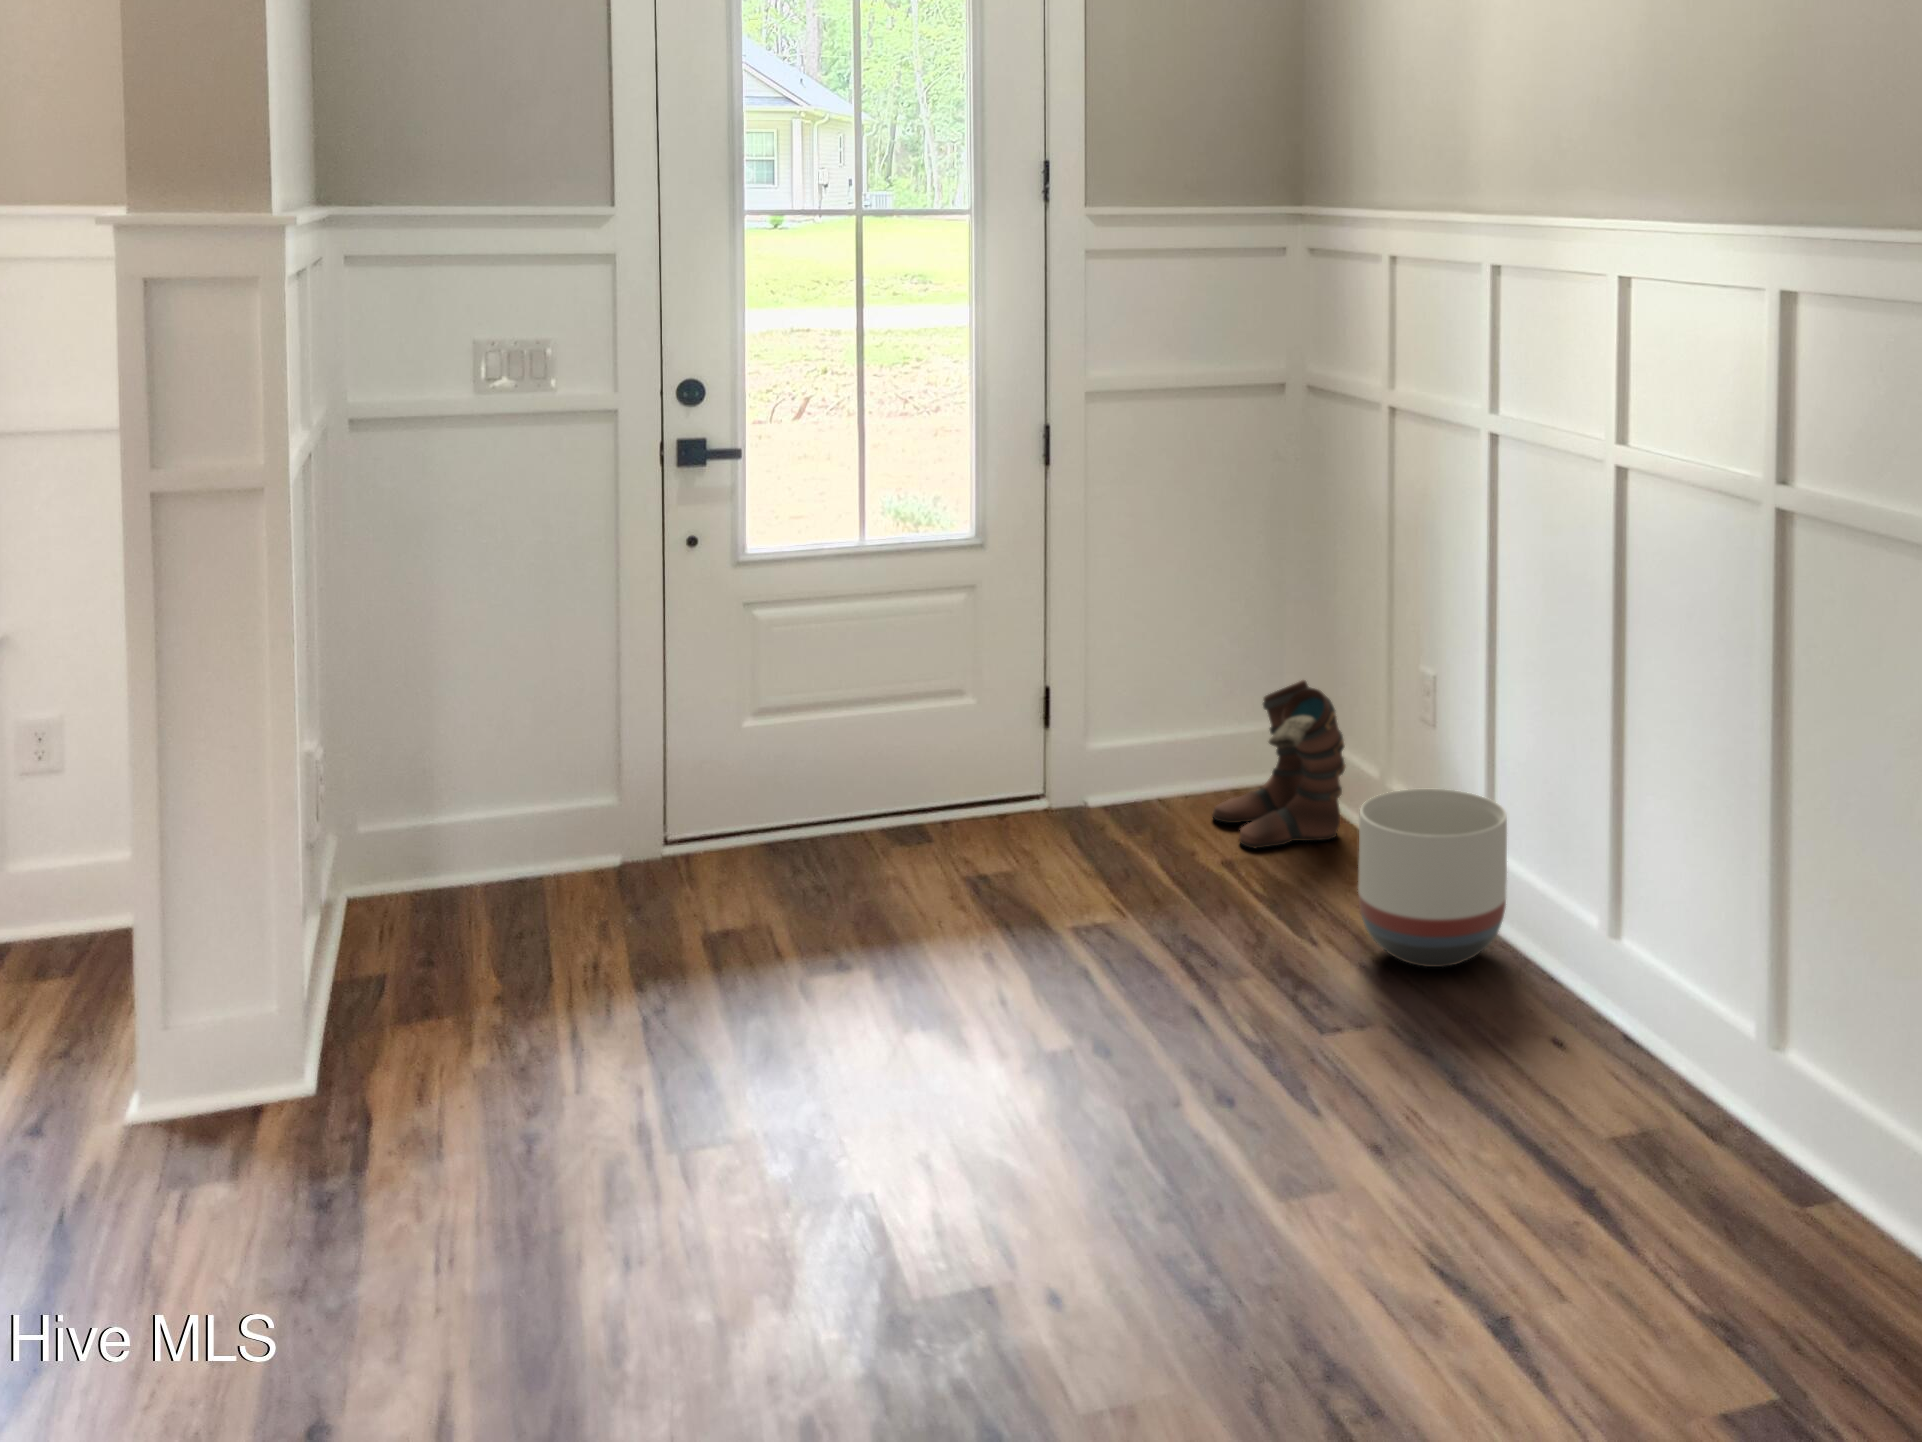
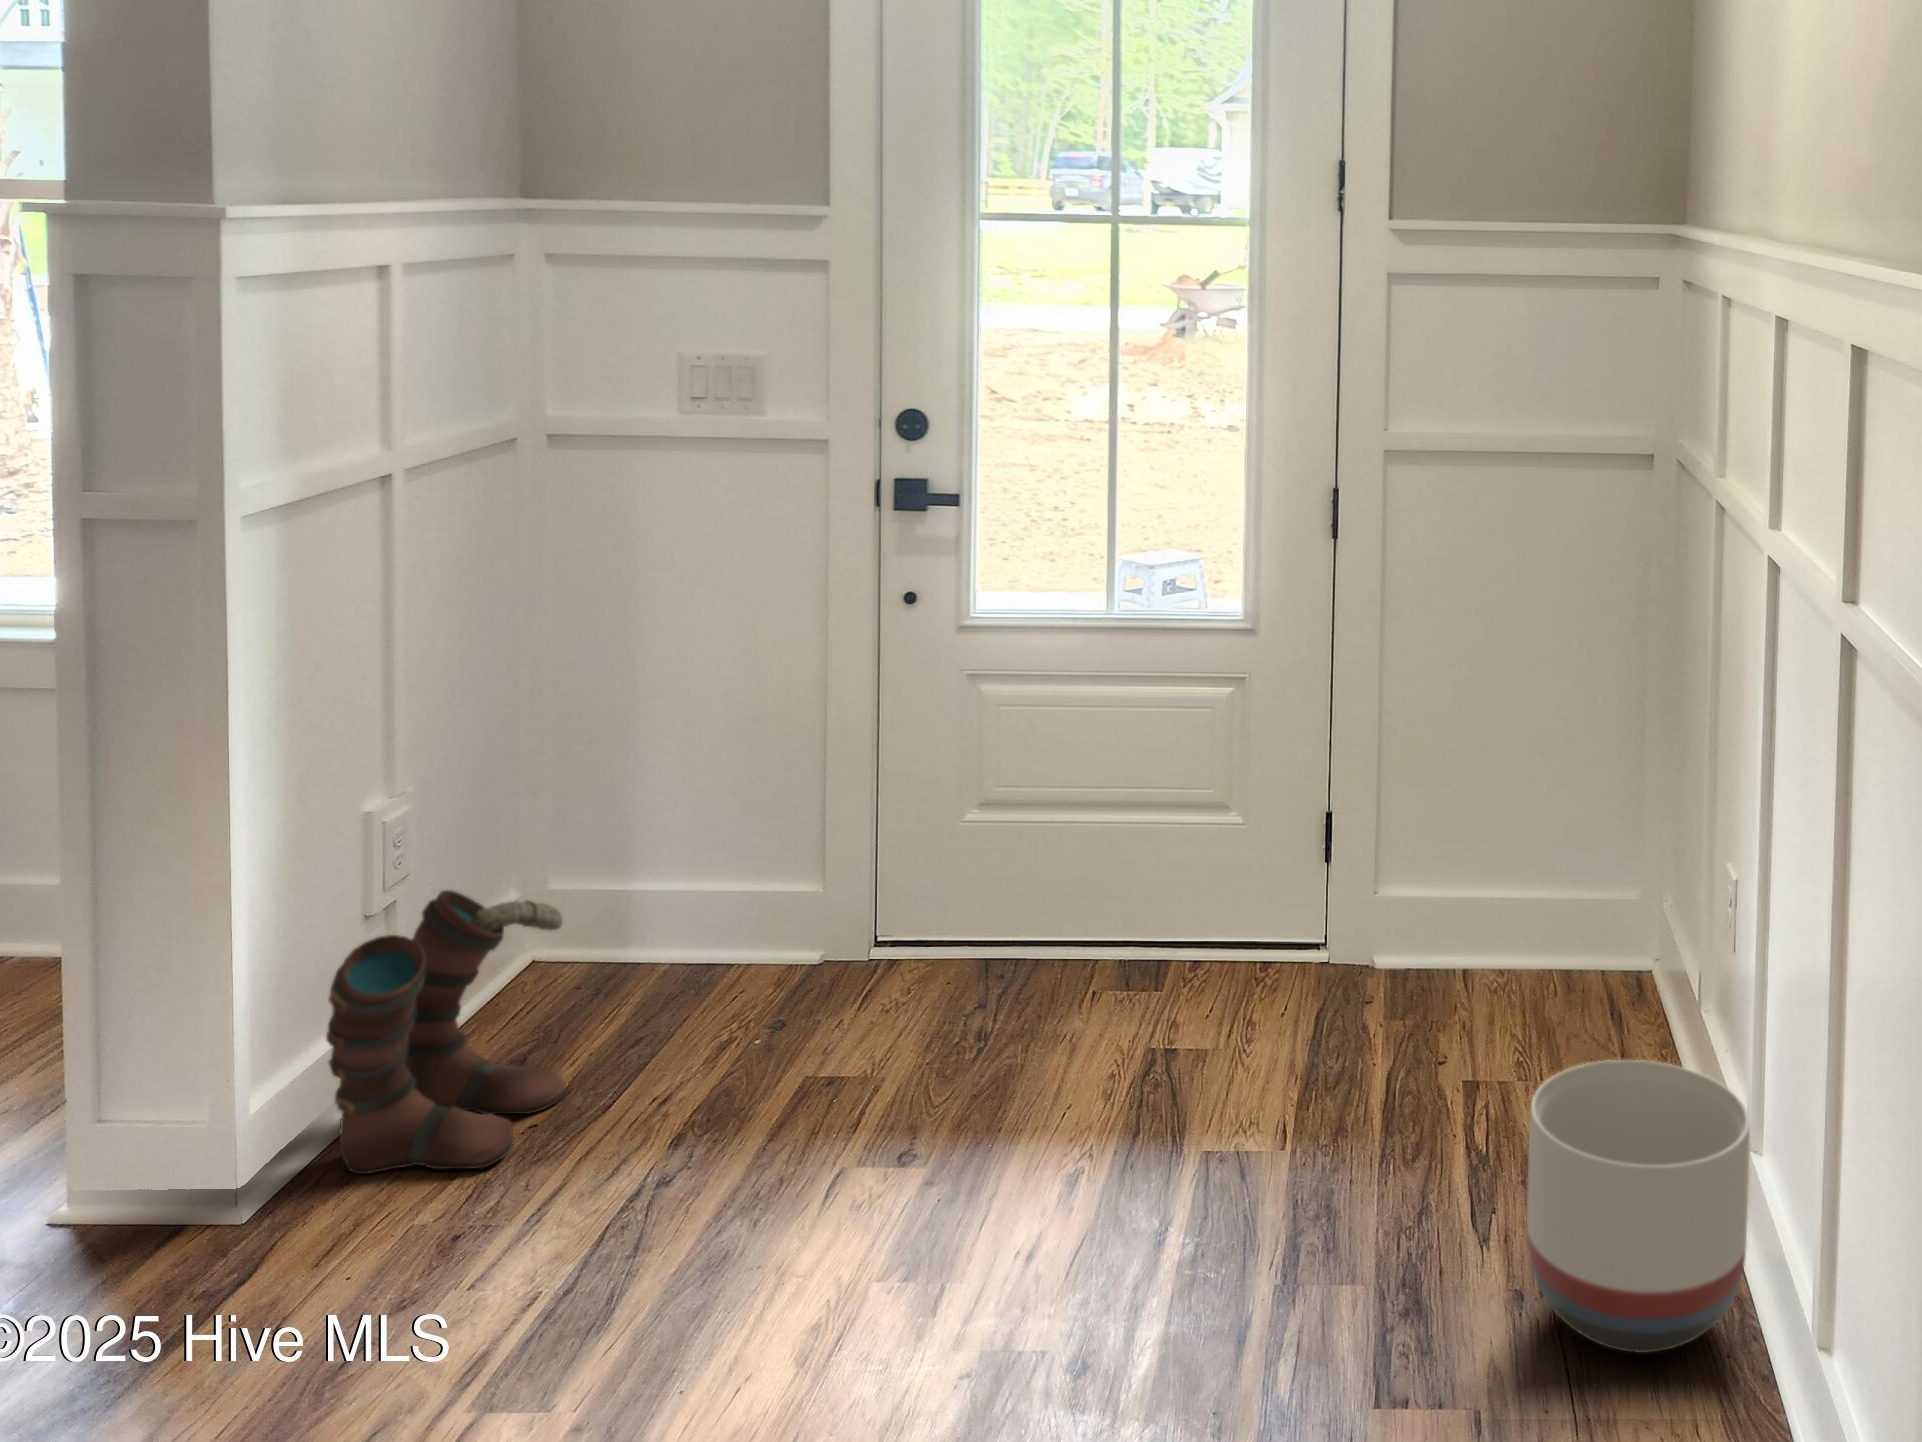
boots: present [1213,680,1346,848] -> present [326,890,566,1174]

